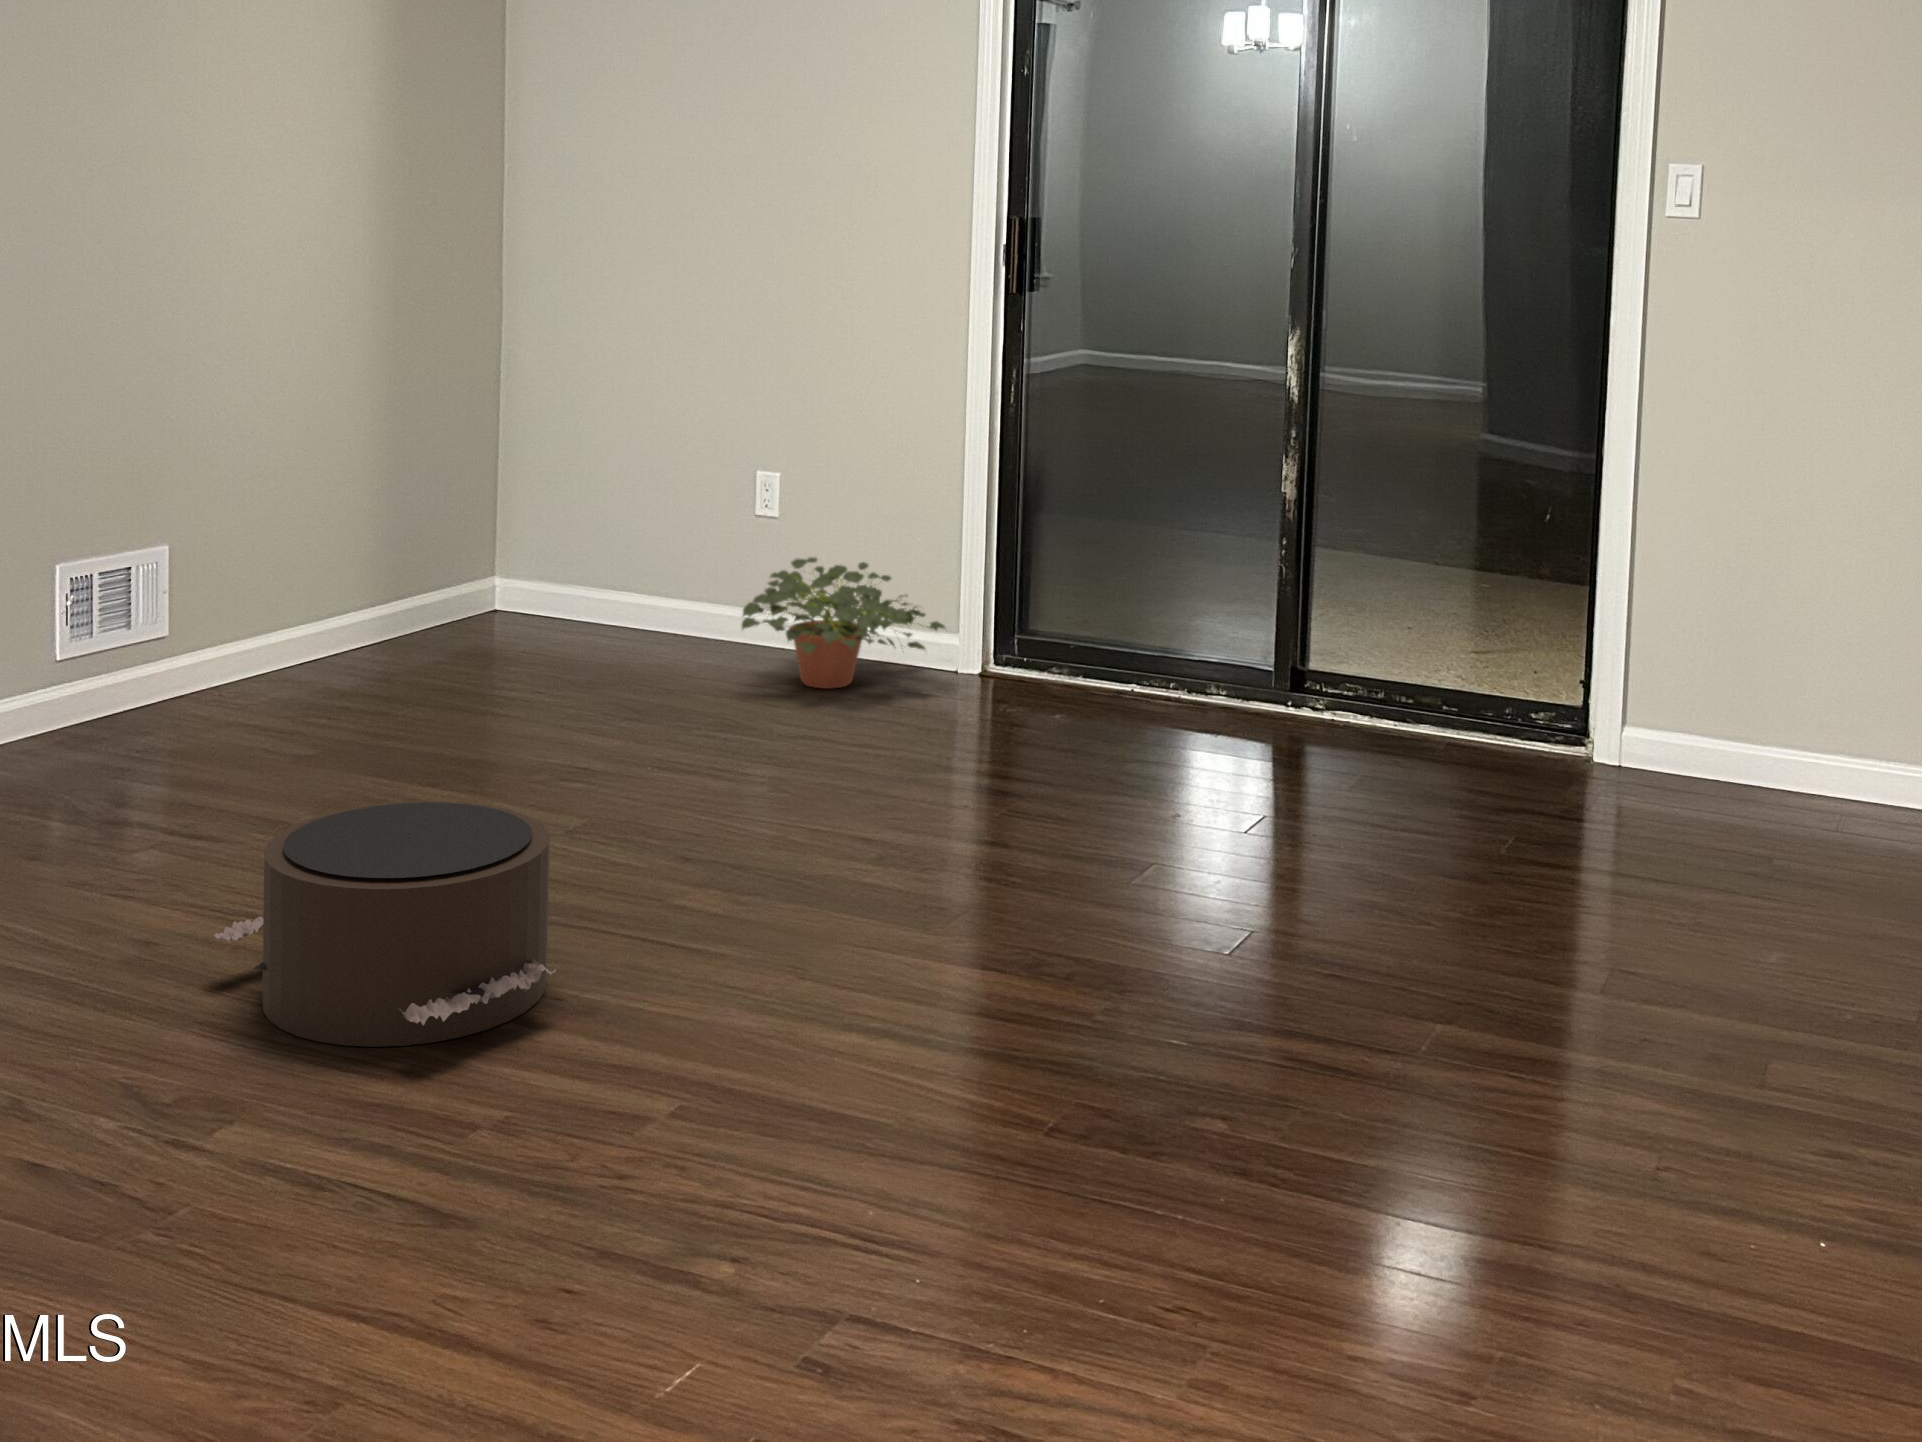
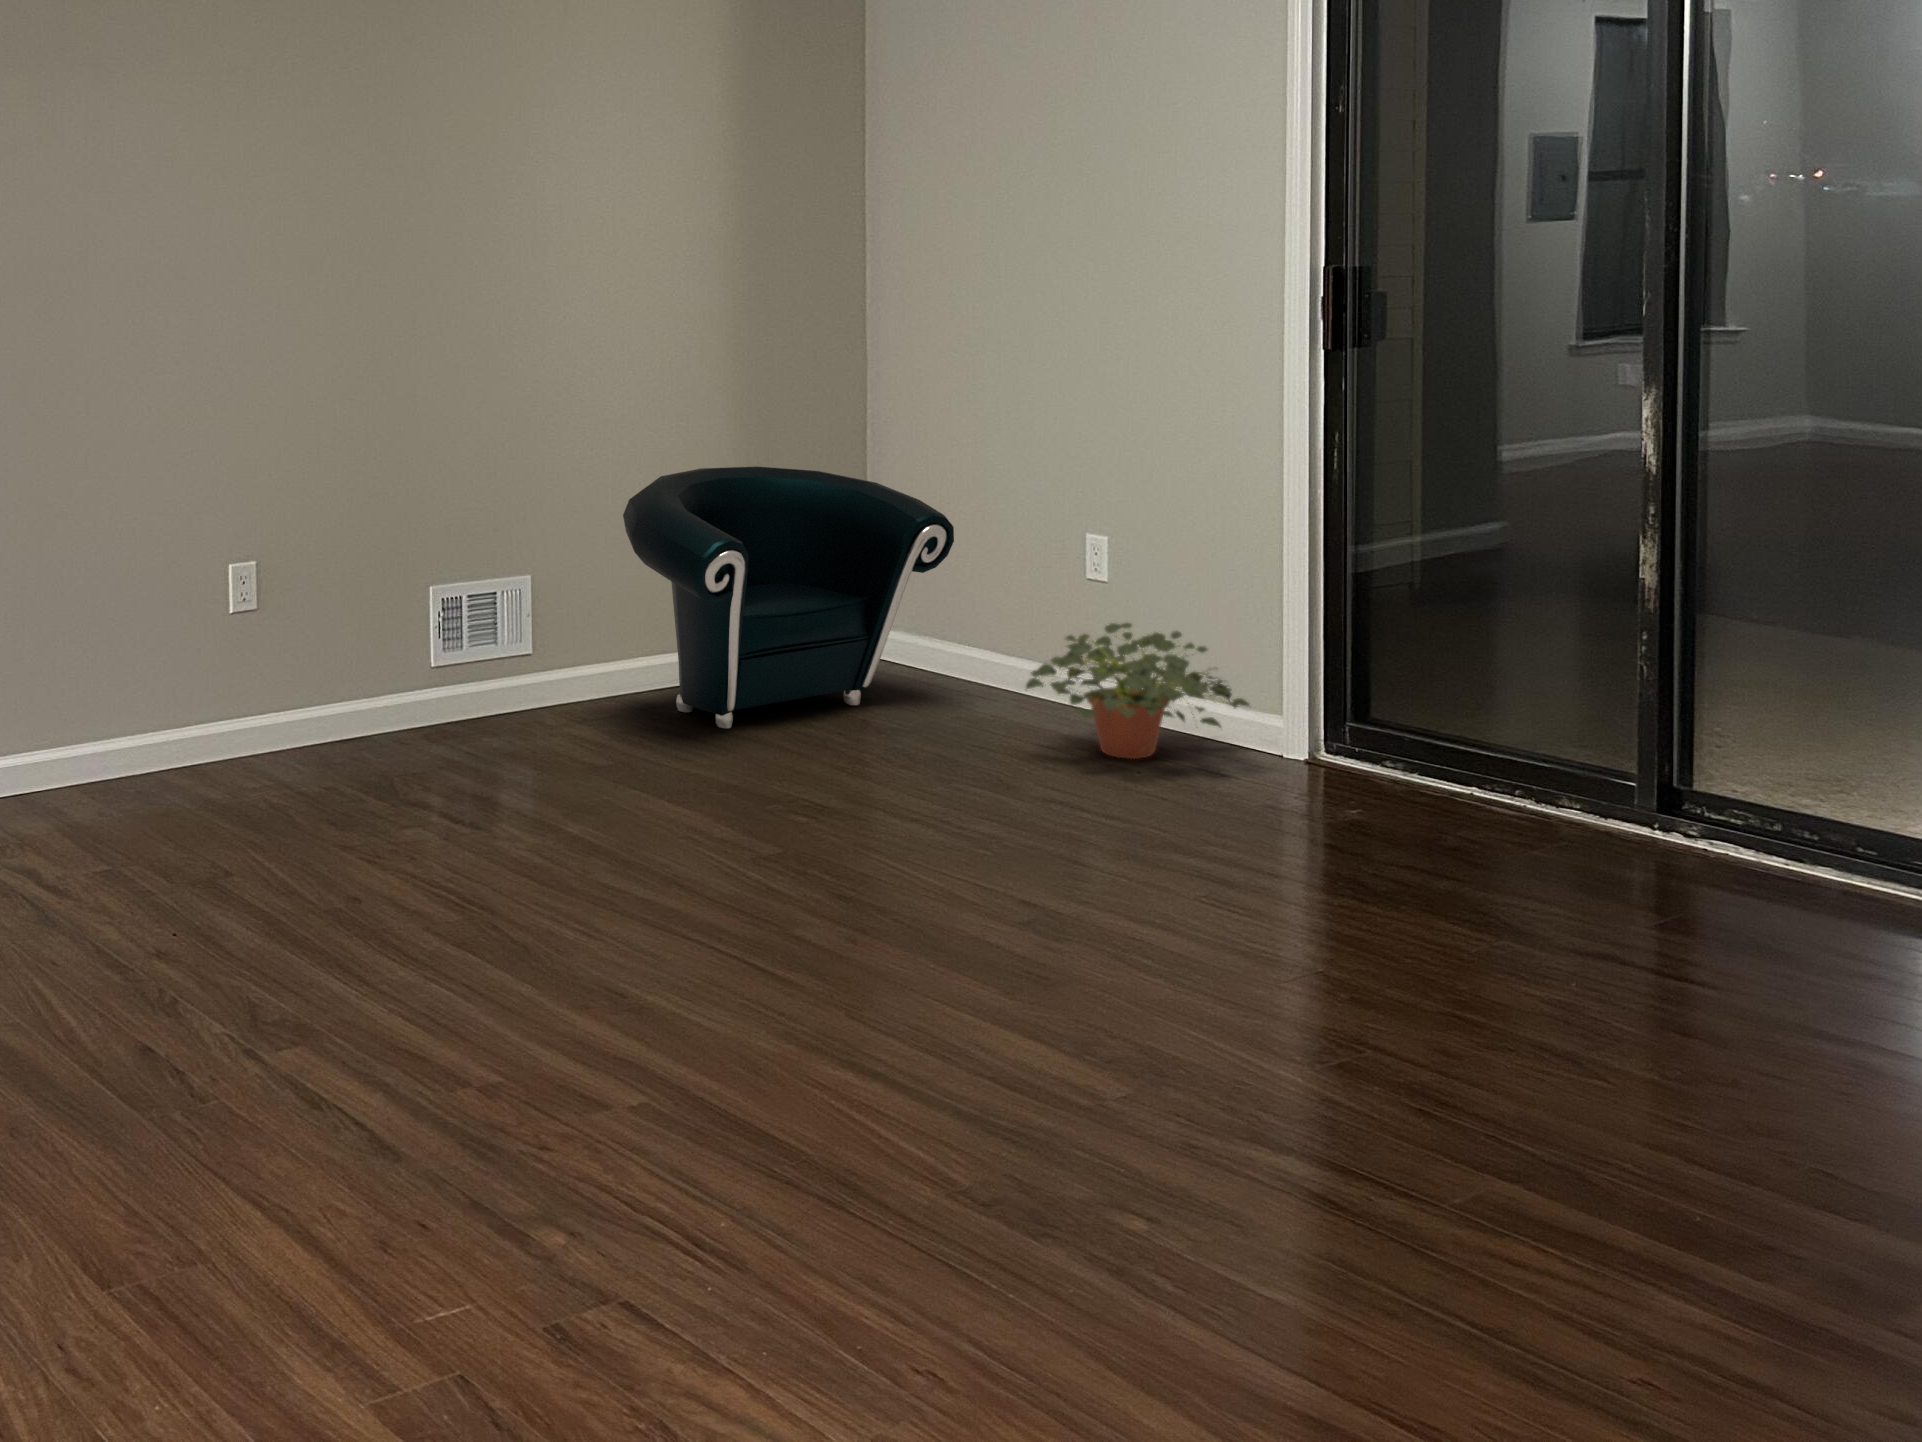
armchair: none [286,413,633,698] -> present [623,466,954,728]
pouf: present [214,802,556,1047] -> none [388,807,642,1016]

